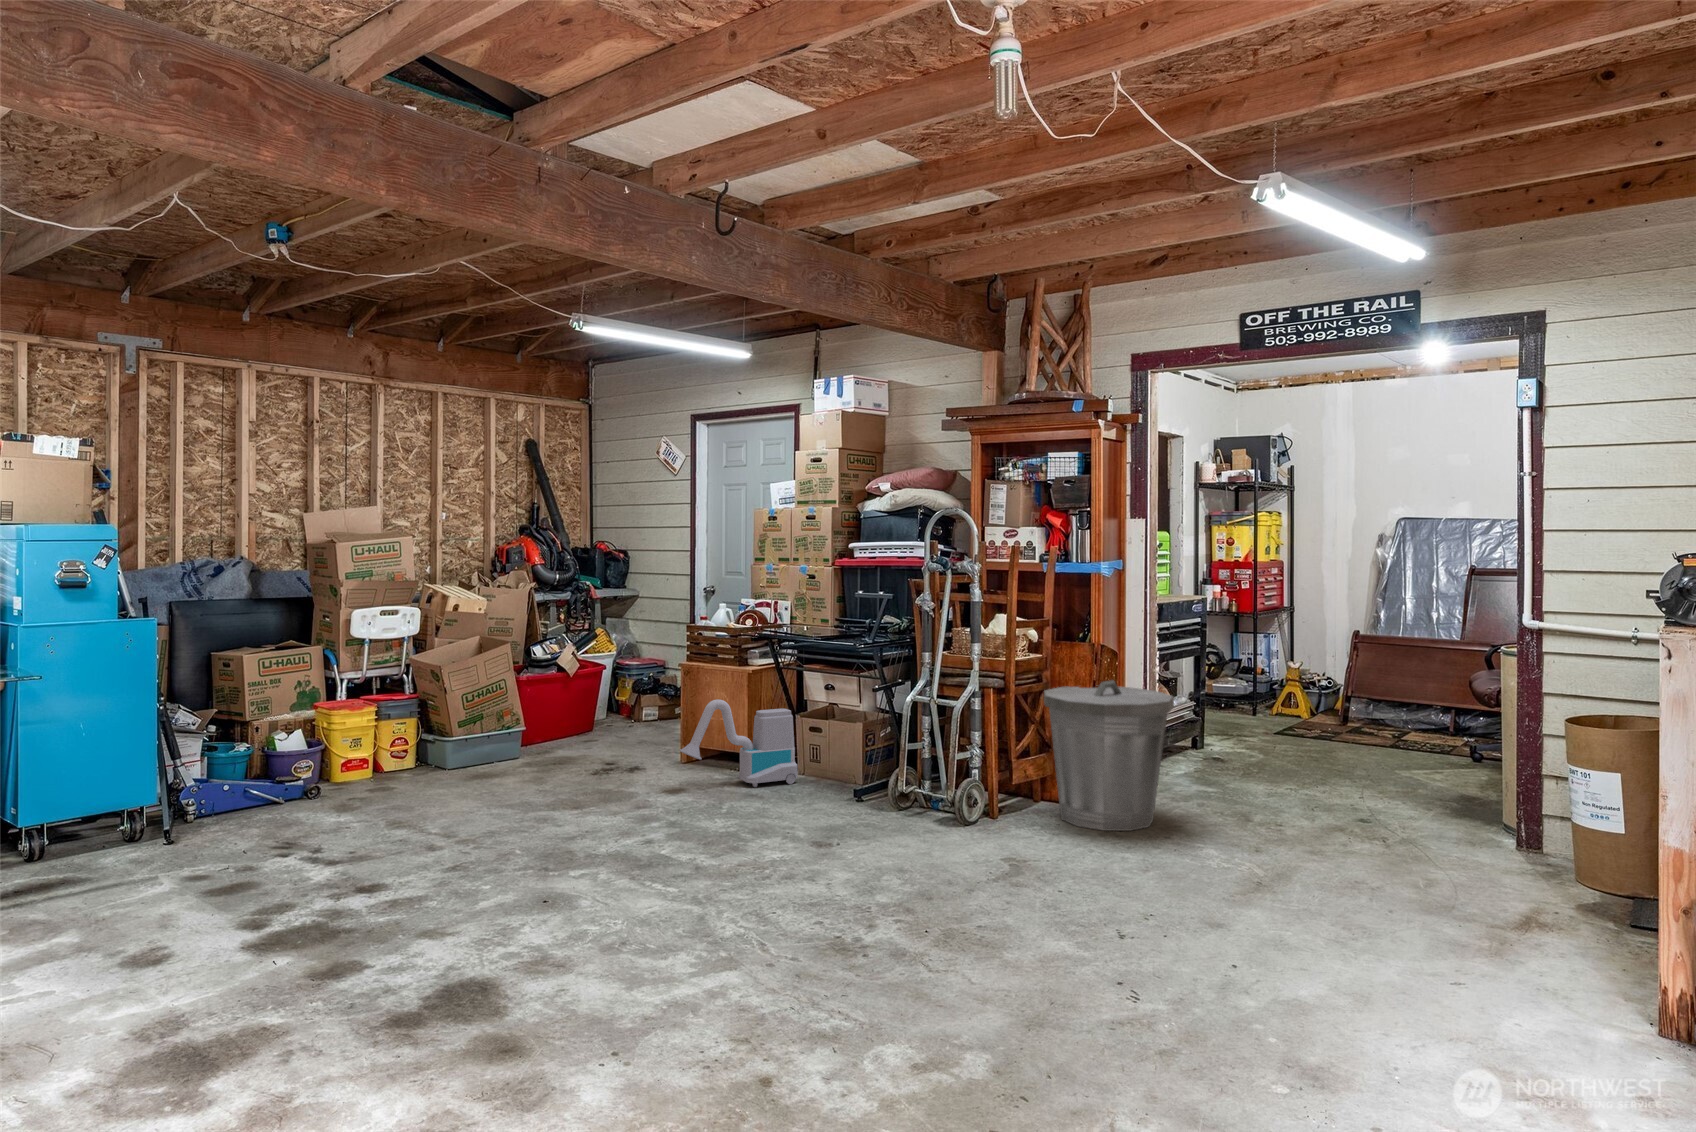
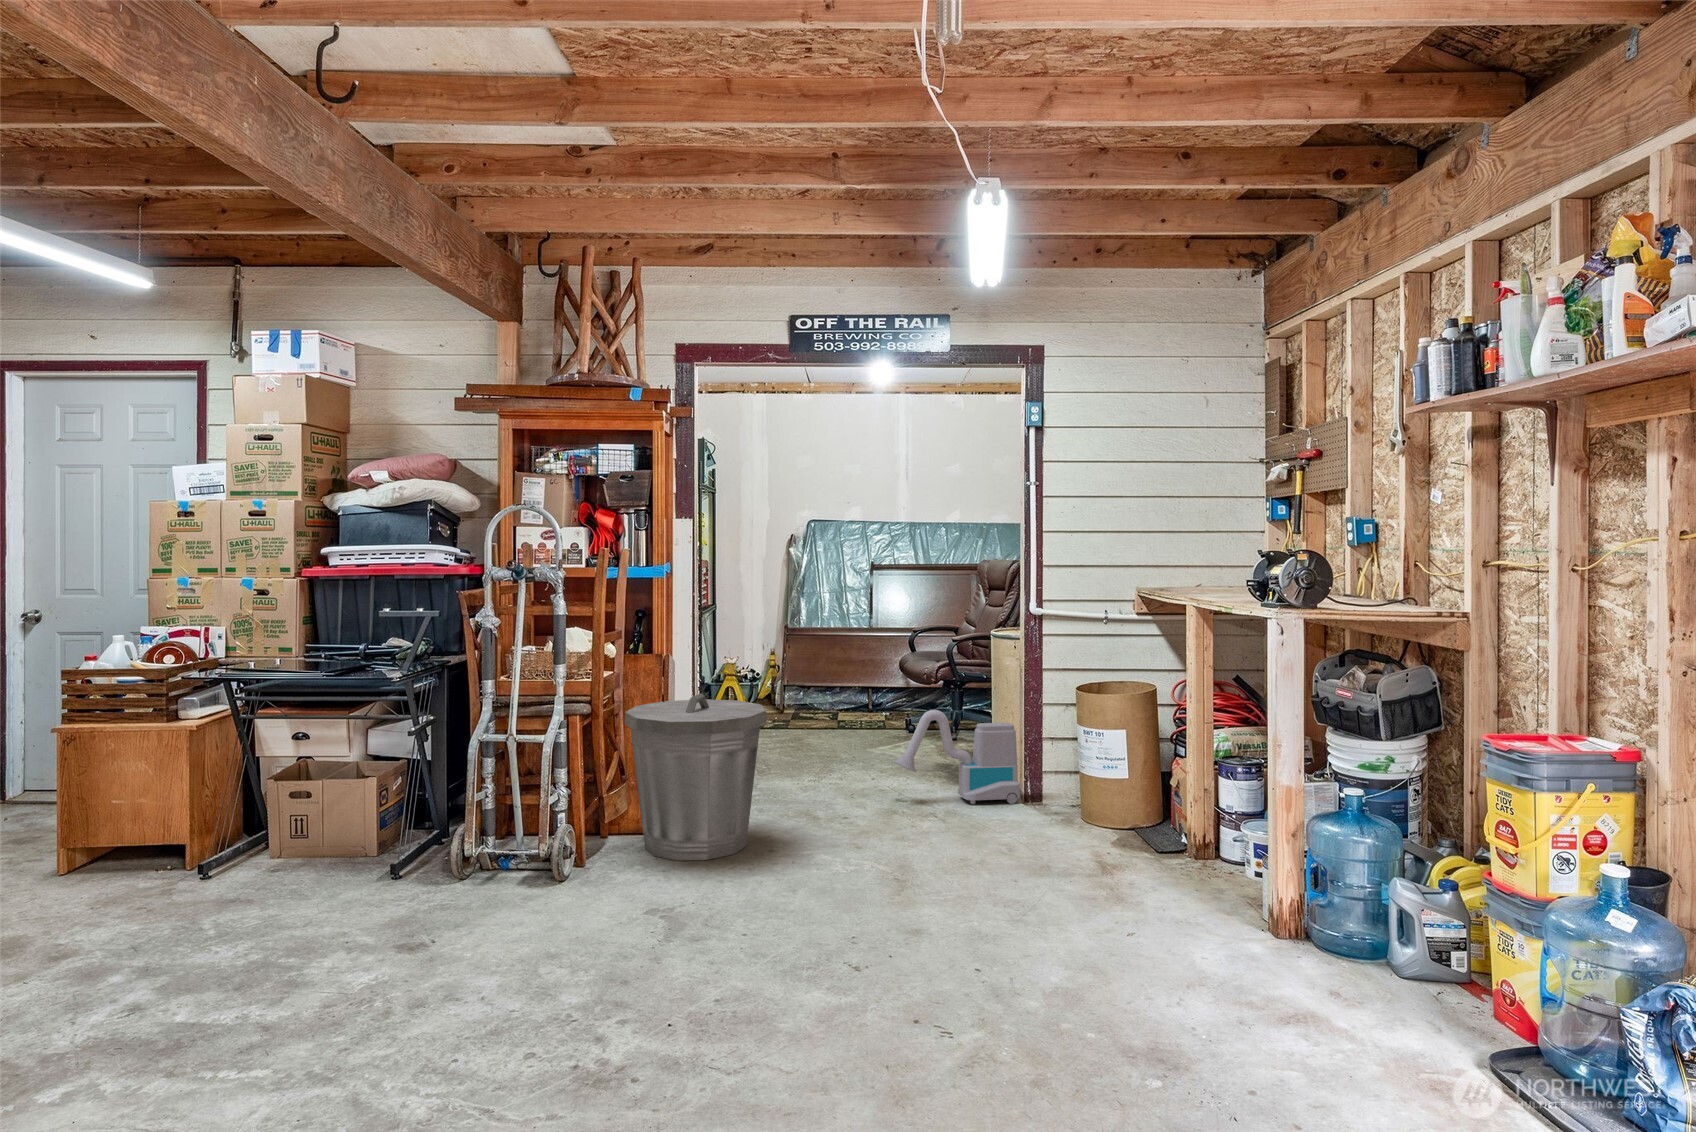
vacuum cleaner: present [679,699,798,787] -> present [894,710,1020,804]

